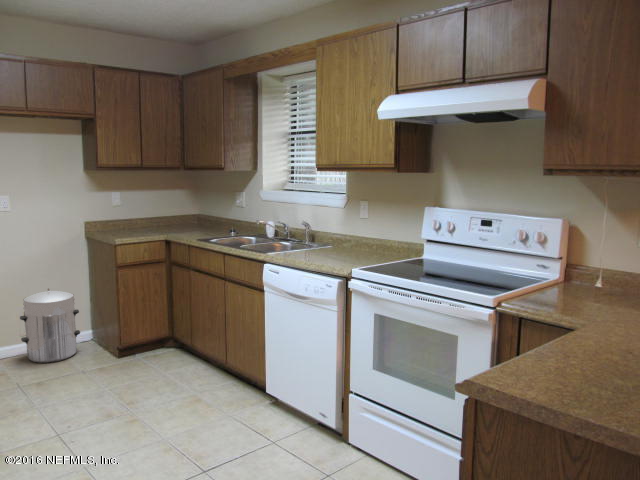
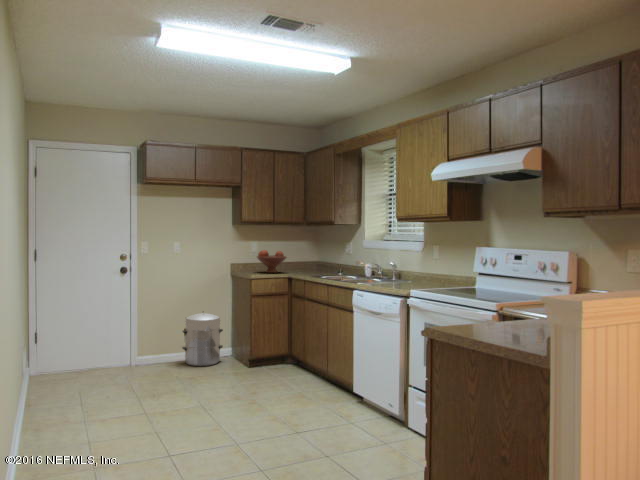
fruit bowl: none [121,204,162,234] -> present [257,250,287,273]

